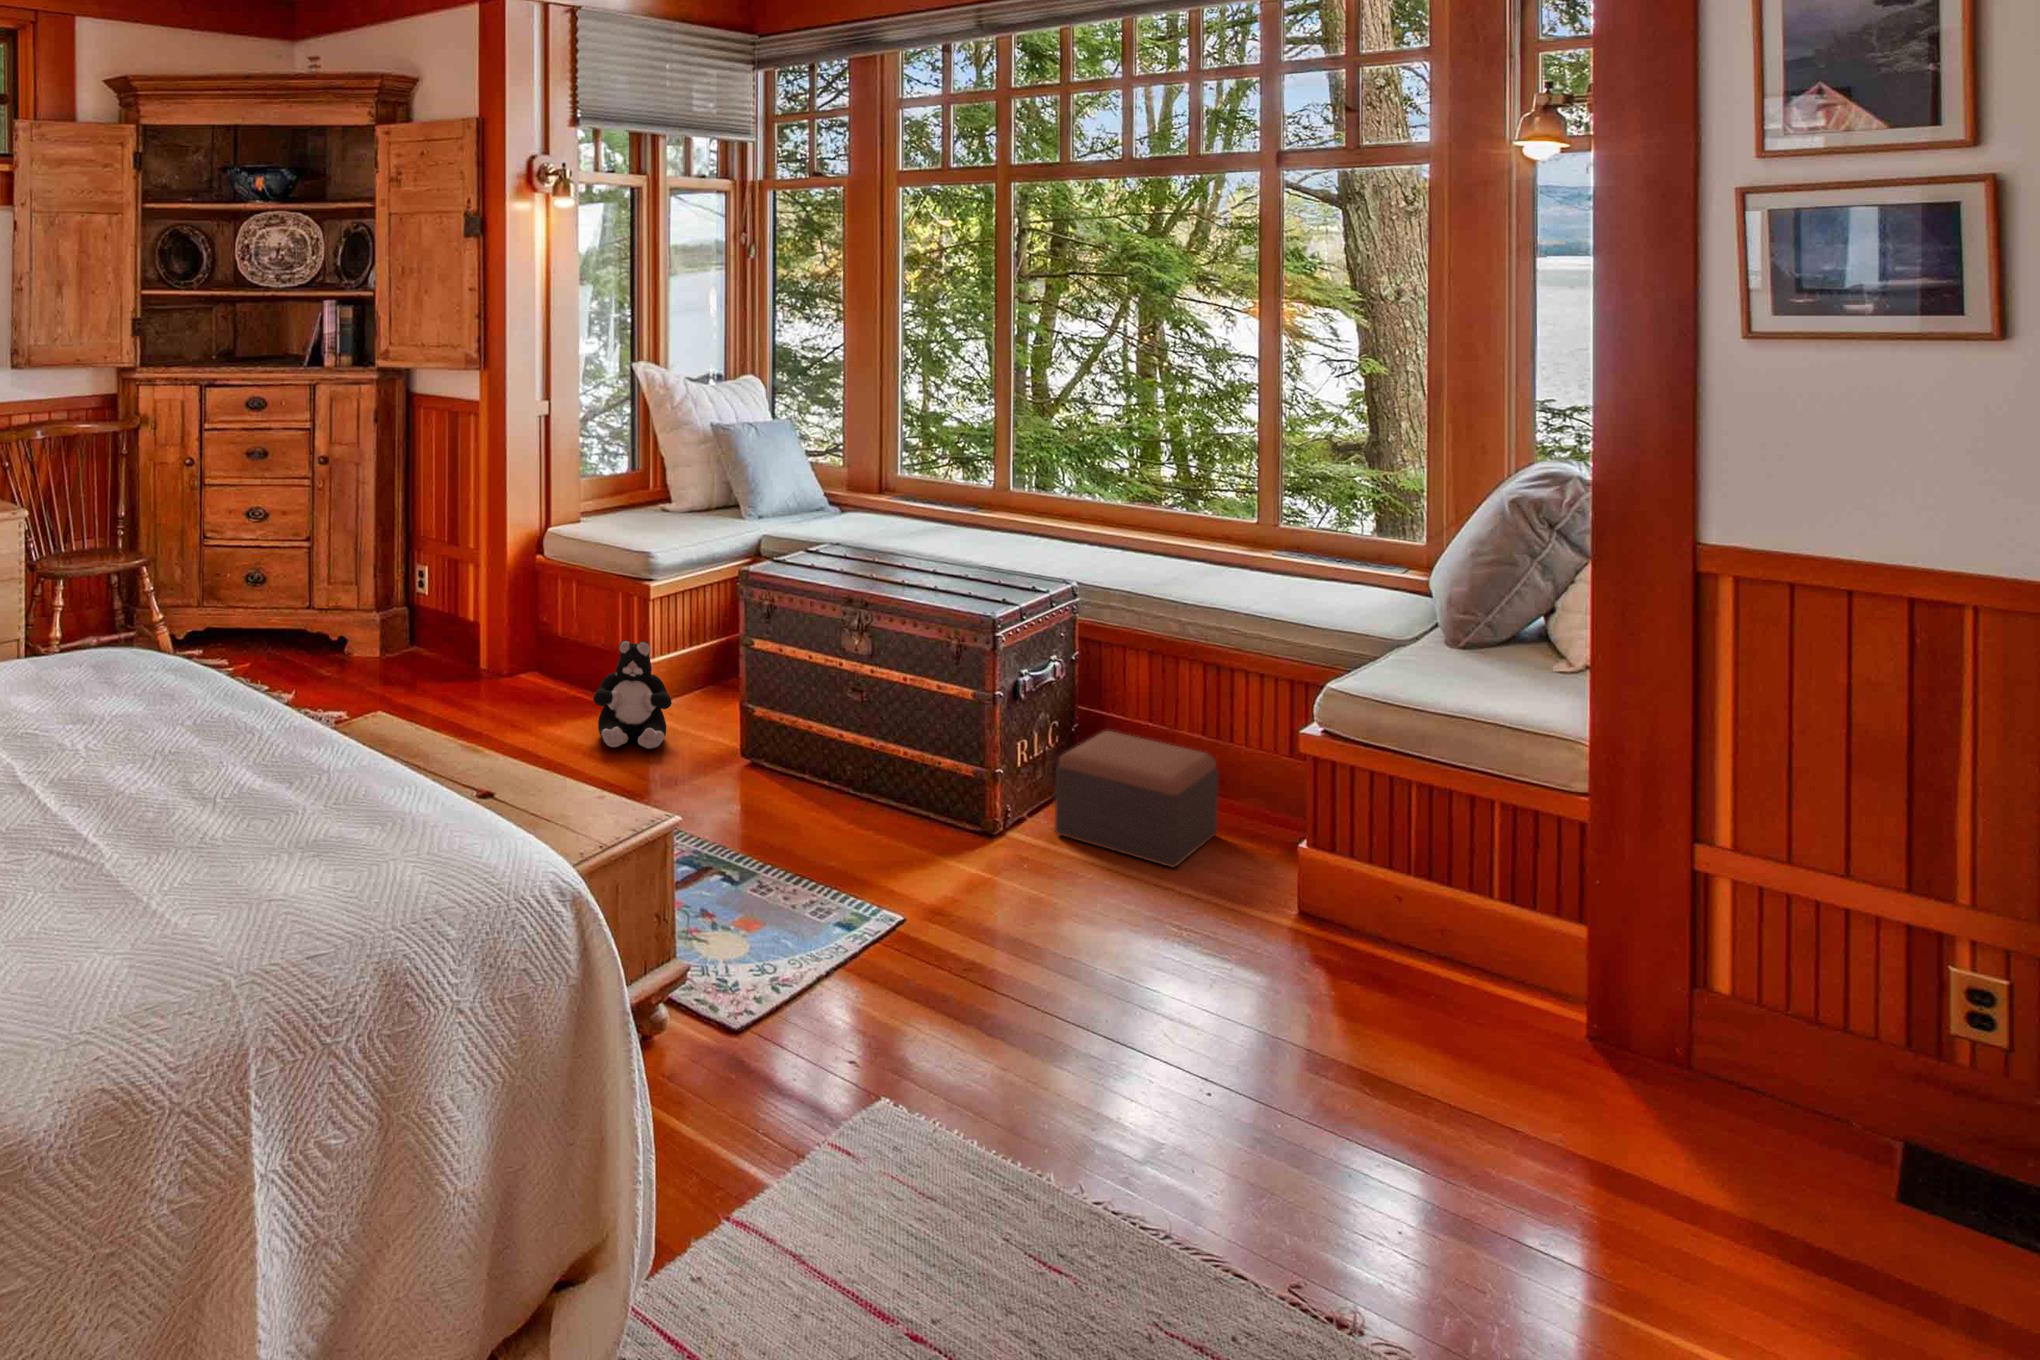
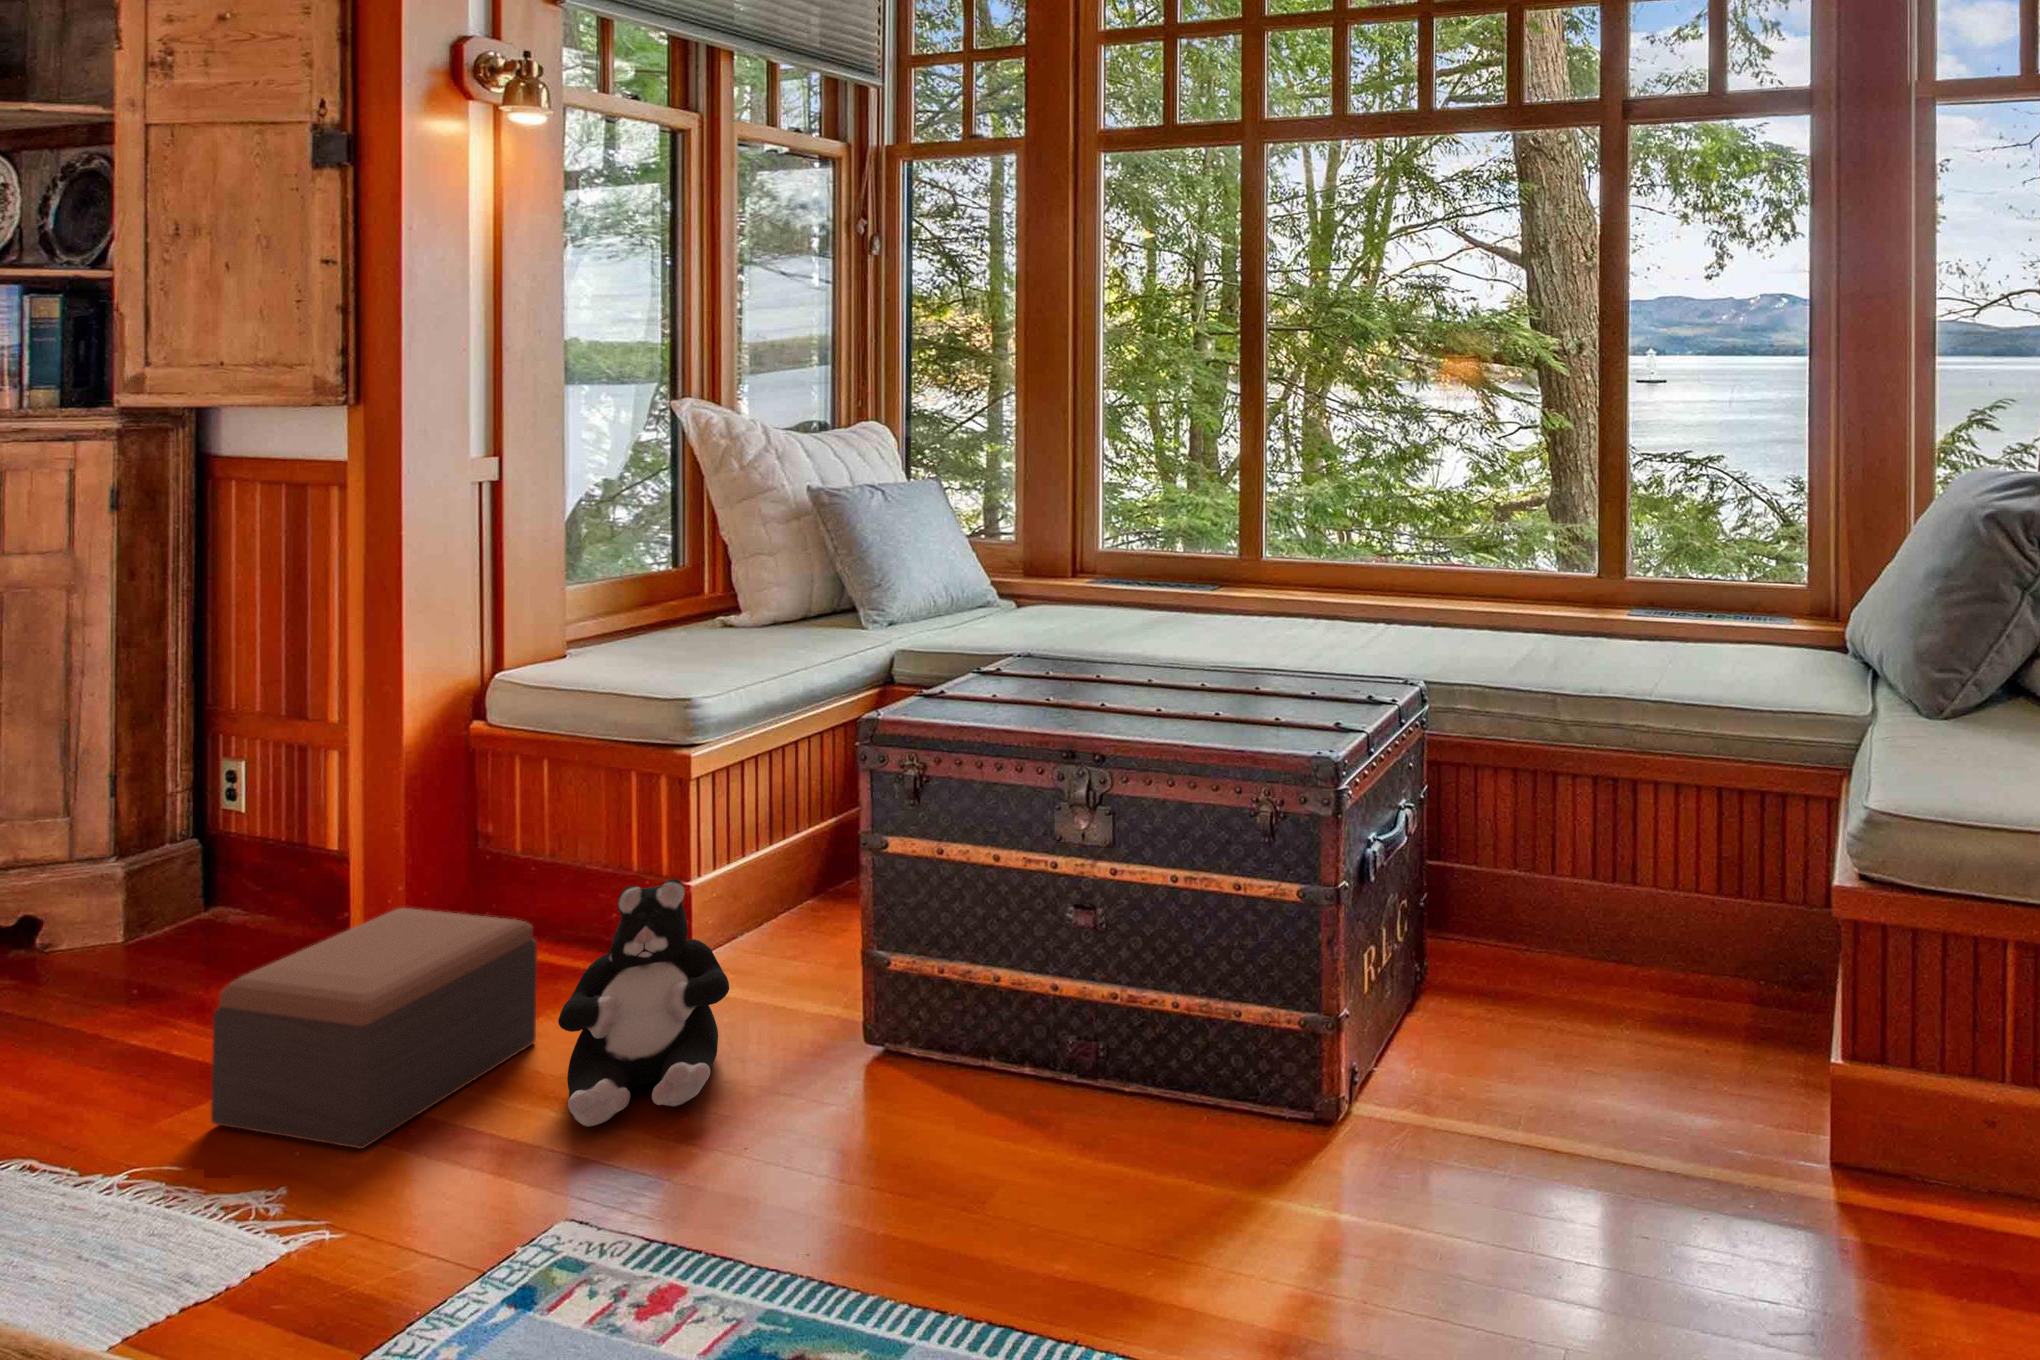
footstool: present [1055,731,1219,867] -> present [211,908,537,1149]

